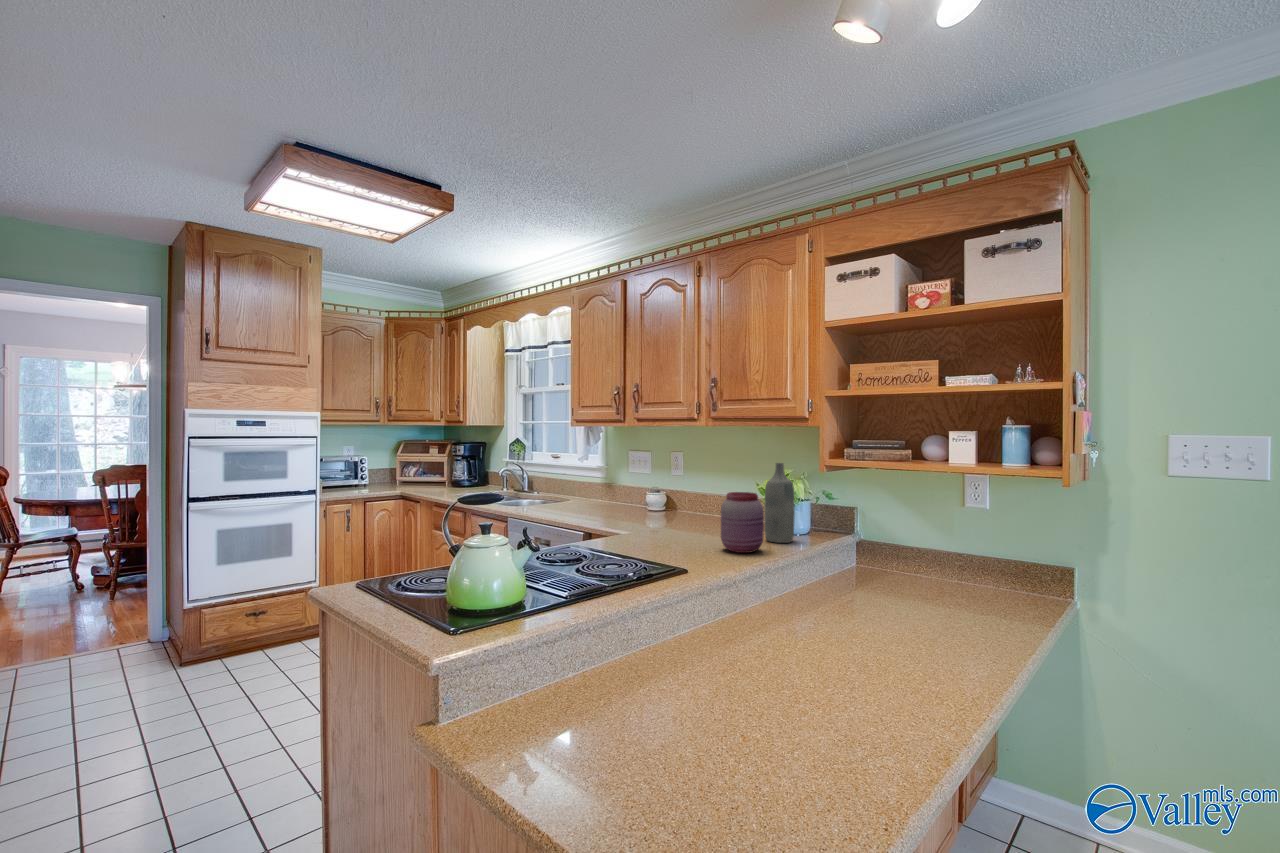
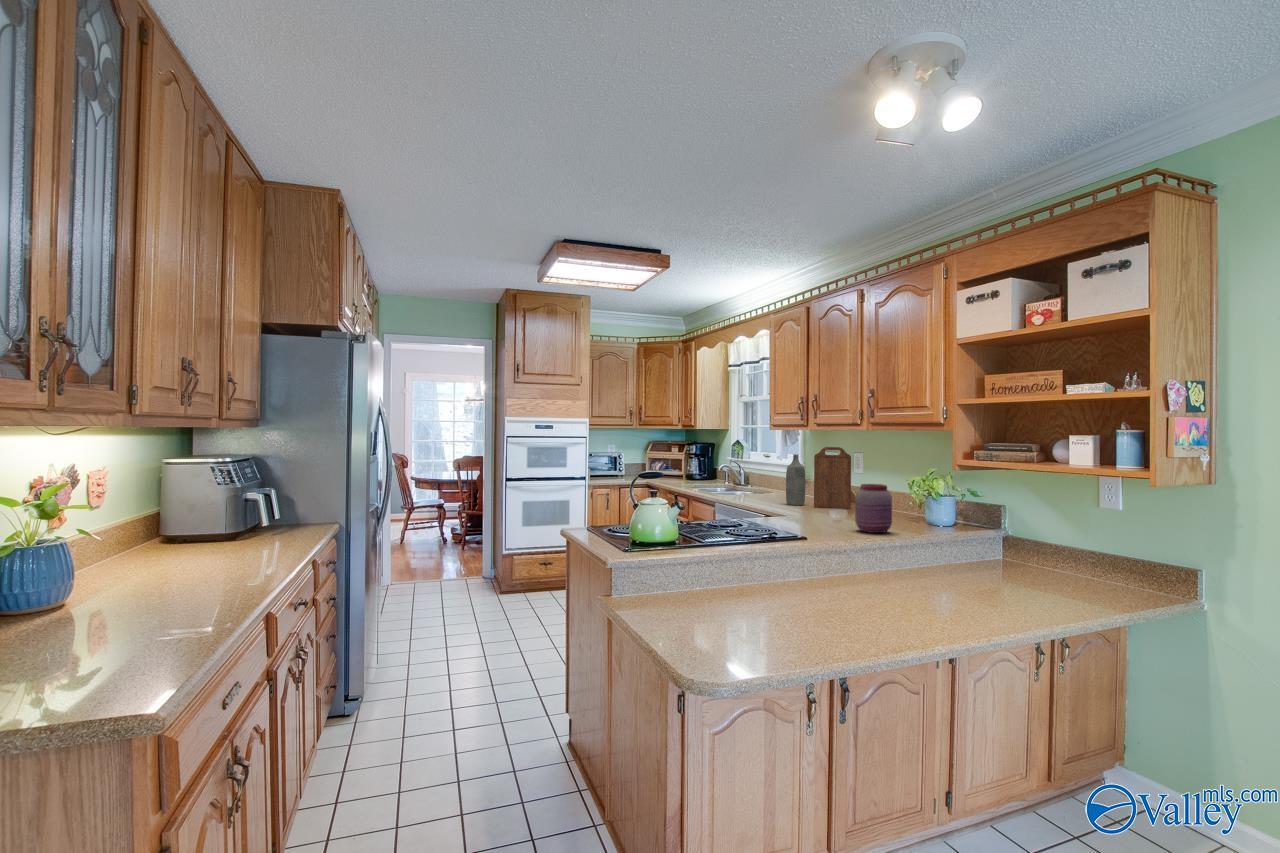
cutting board: none [633,446,673,517] -> present [814,447,851,508]
bottle: present [765,463,795,543] -> present [786,454,805,505]

